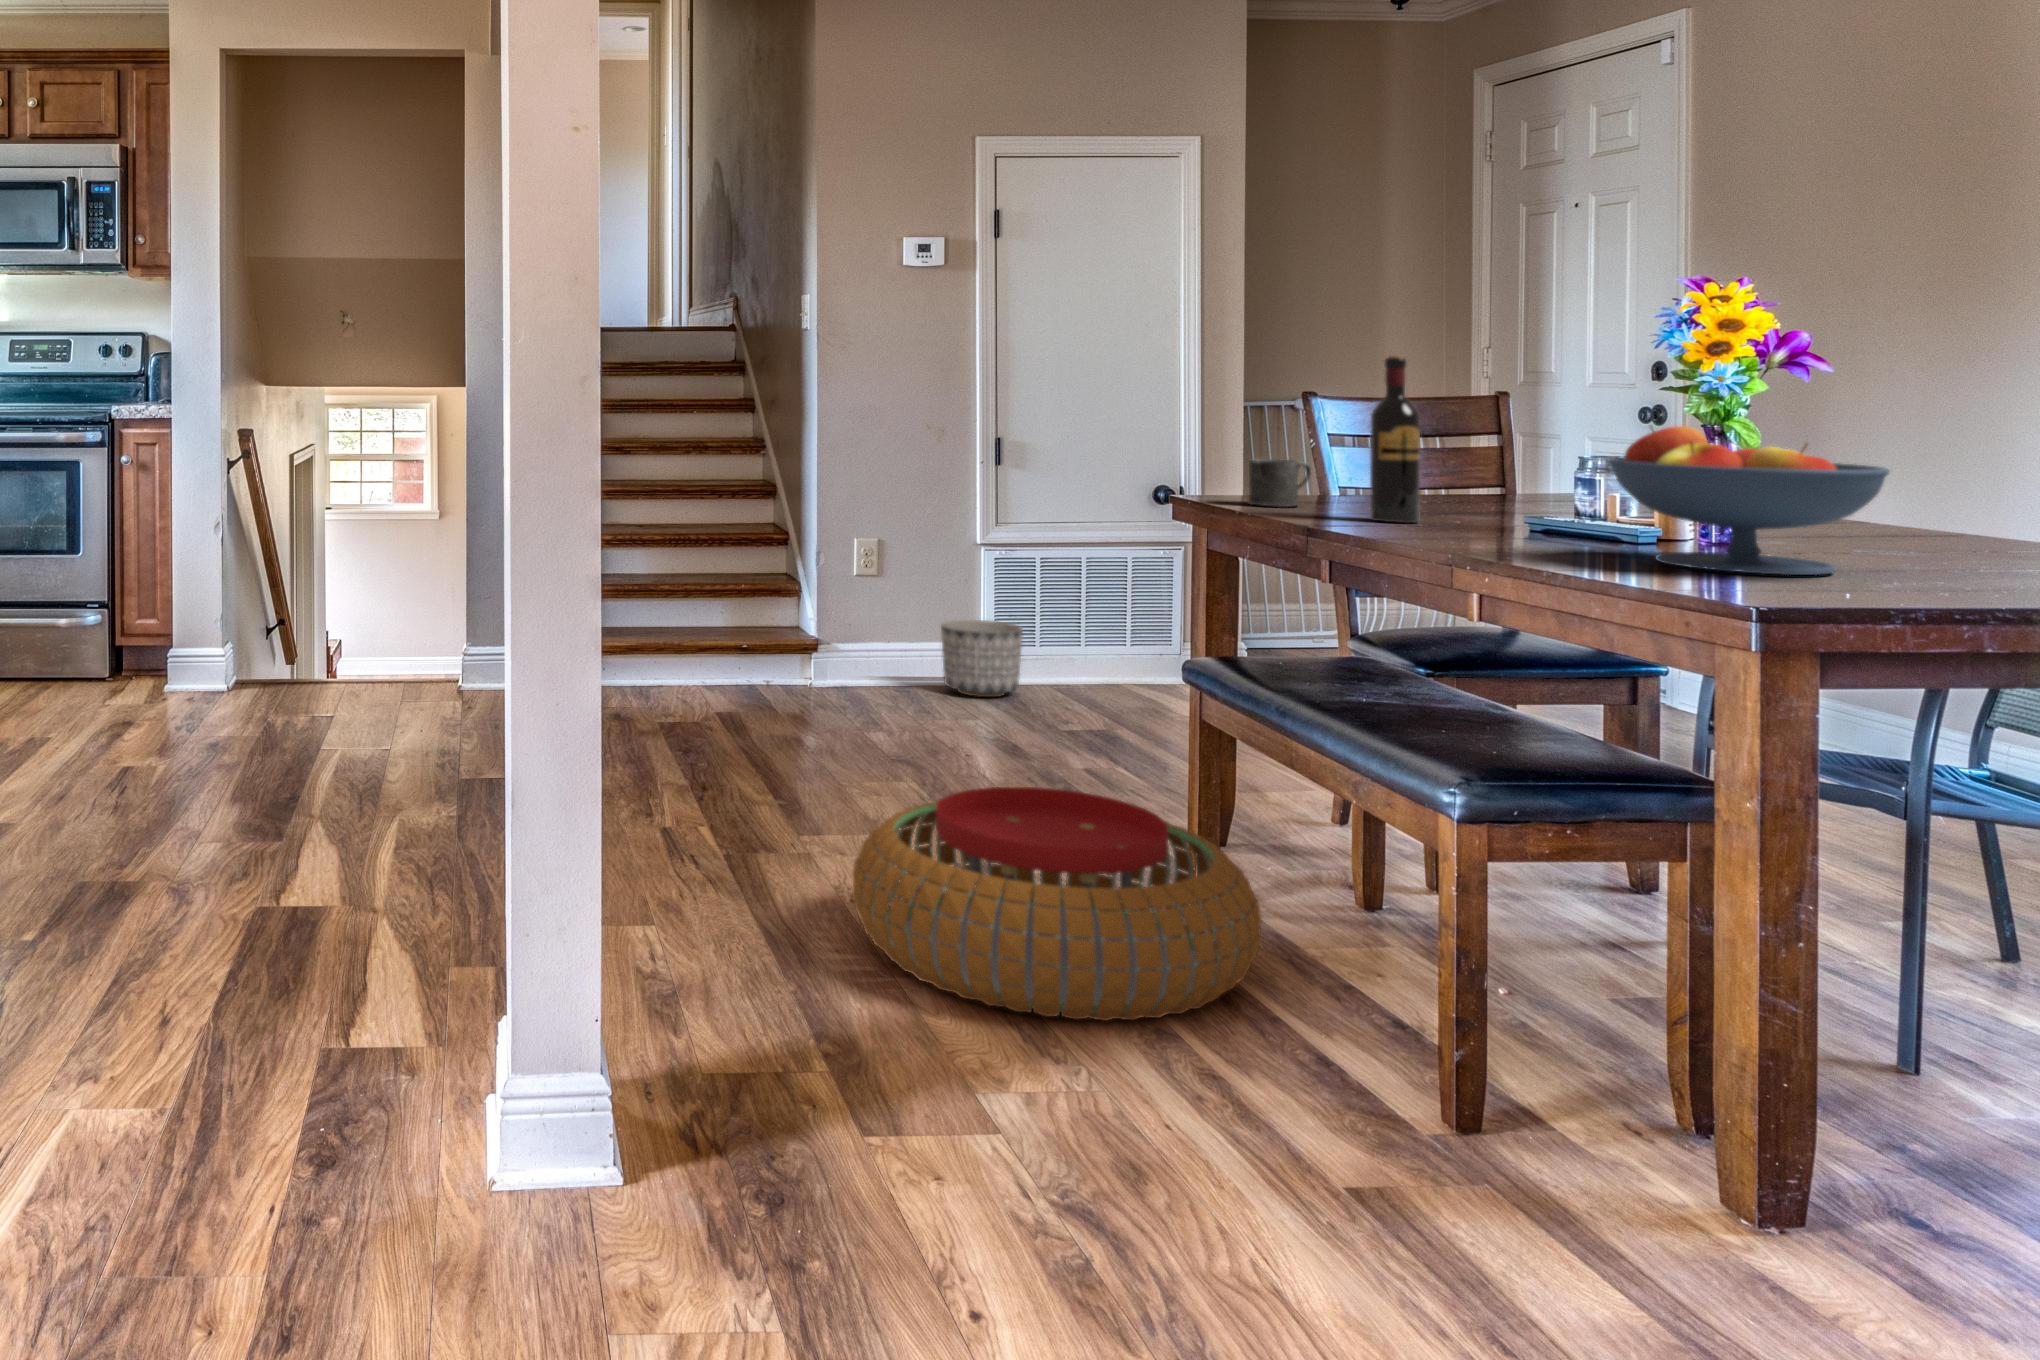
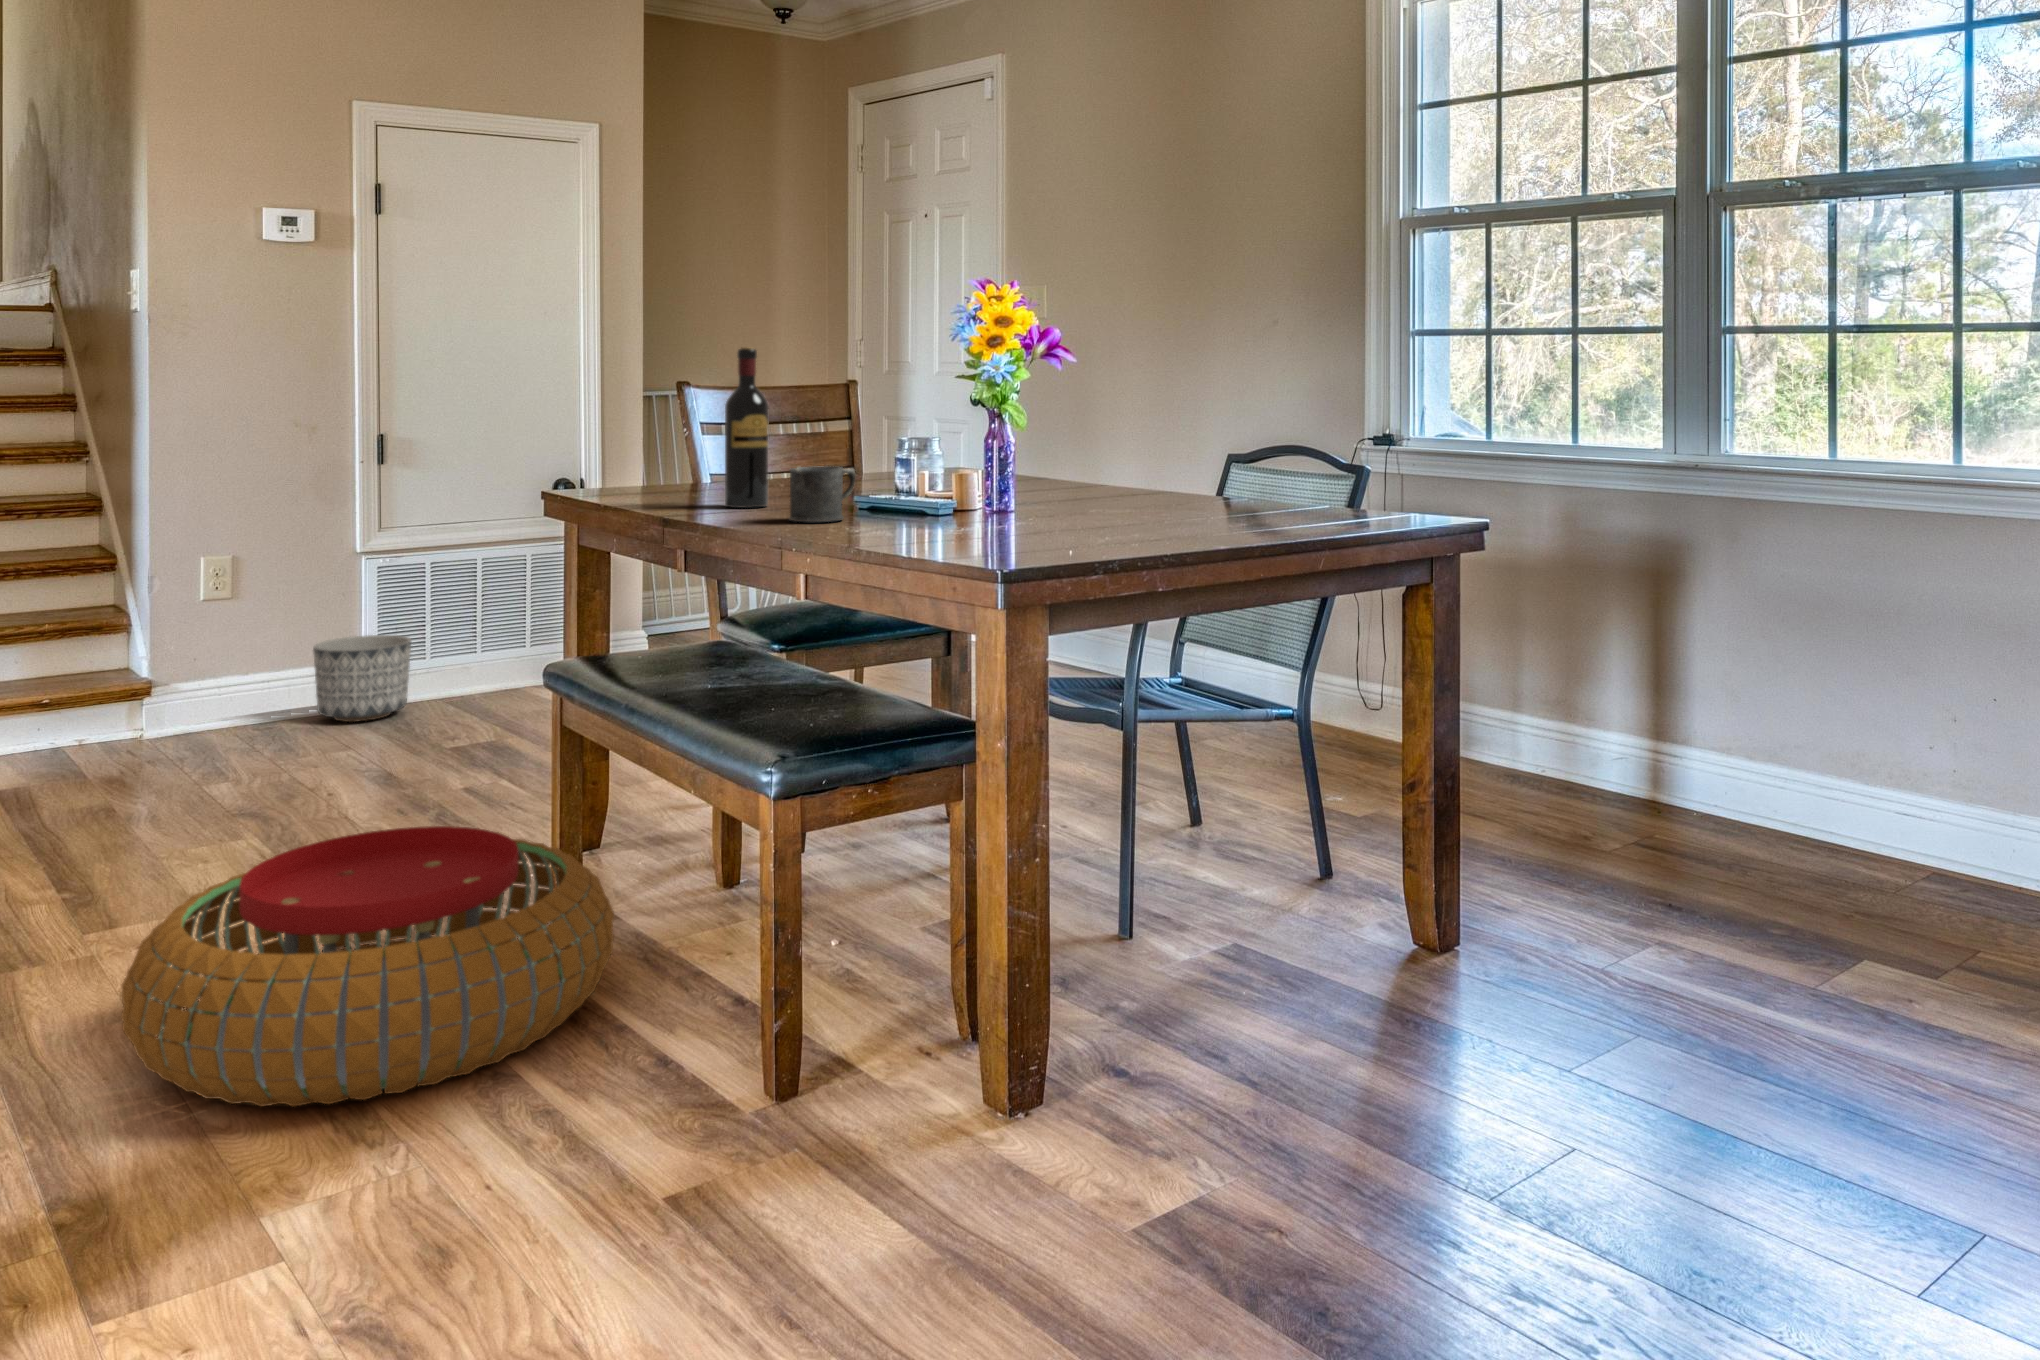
fruit bowl: present [1609,426,1890,575] -> none [910,409,1104,536]
mug: present [1249,459,1311,507] -> present [789,466,855,522]

